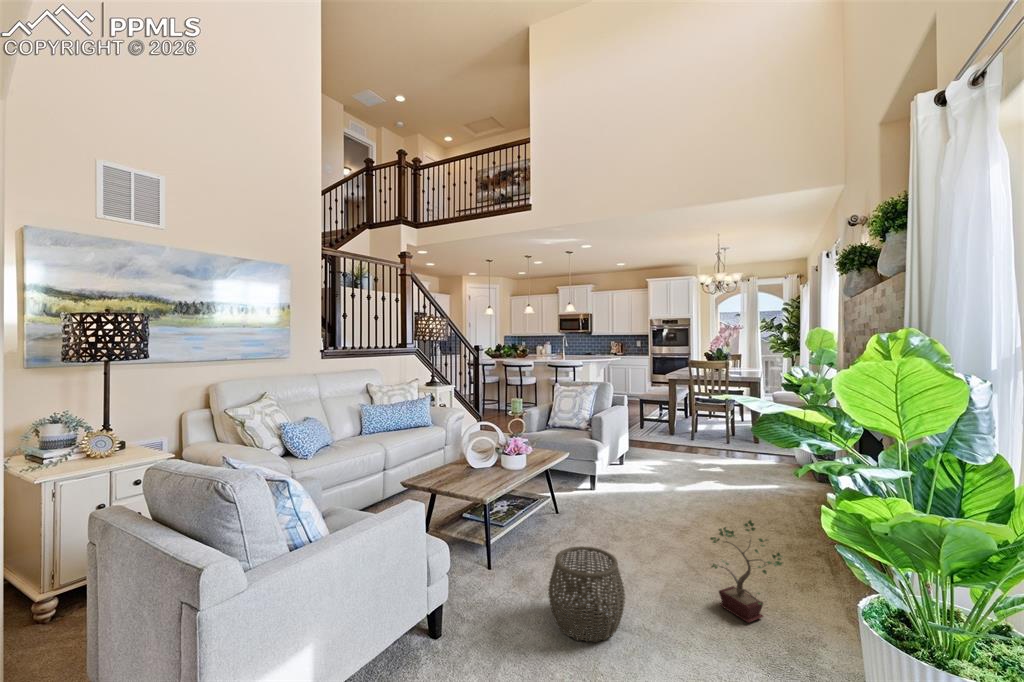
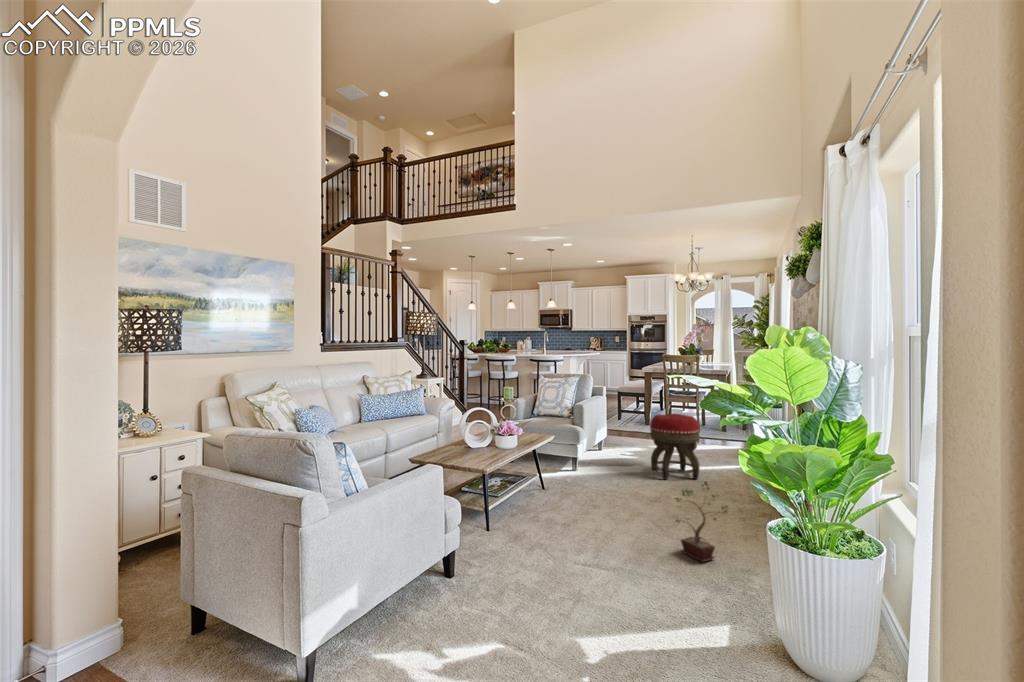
footstool: none [676,427,734,502] -> present [650,414,700,480]
woven basket: present [548,546,625,642] -> none [544,506,606,577]

